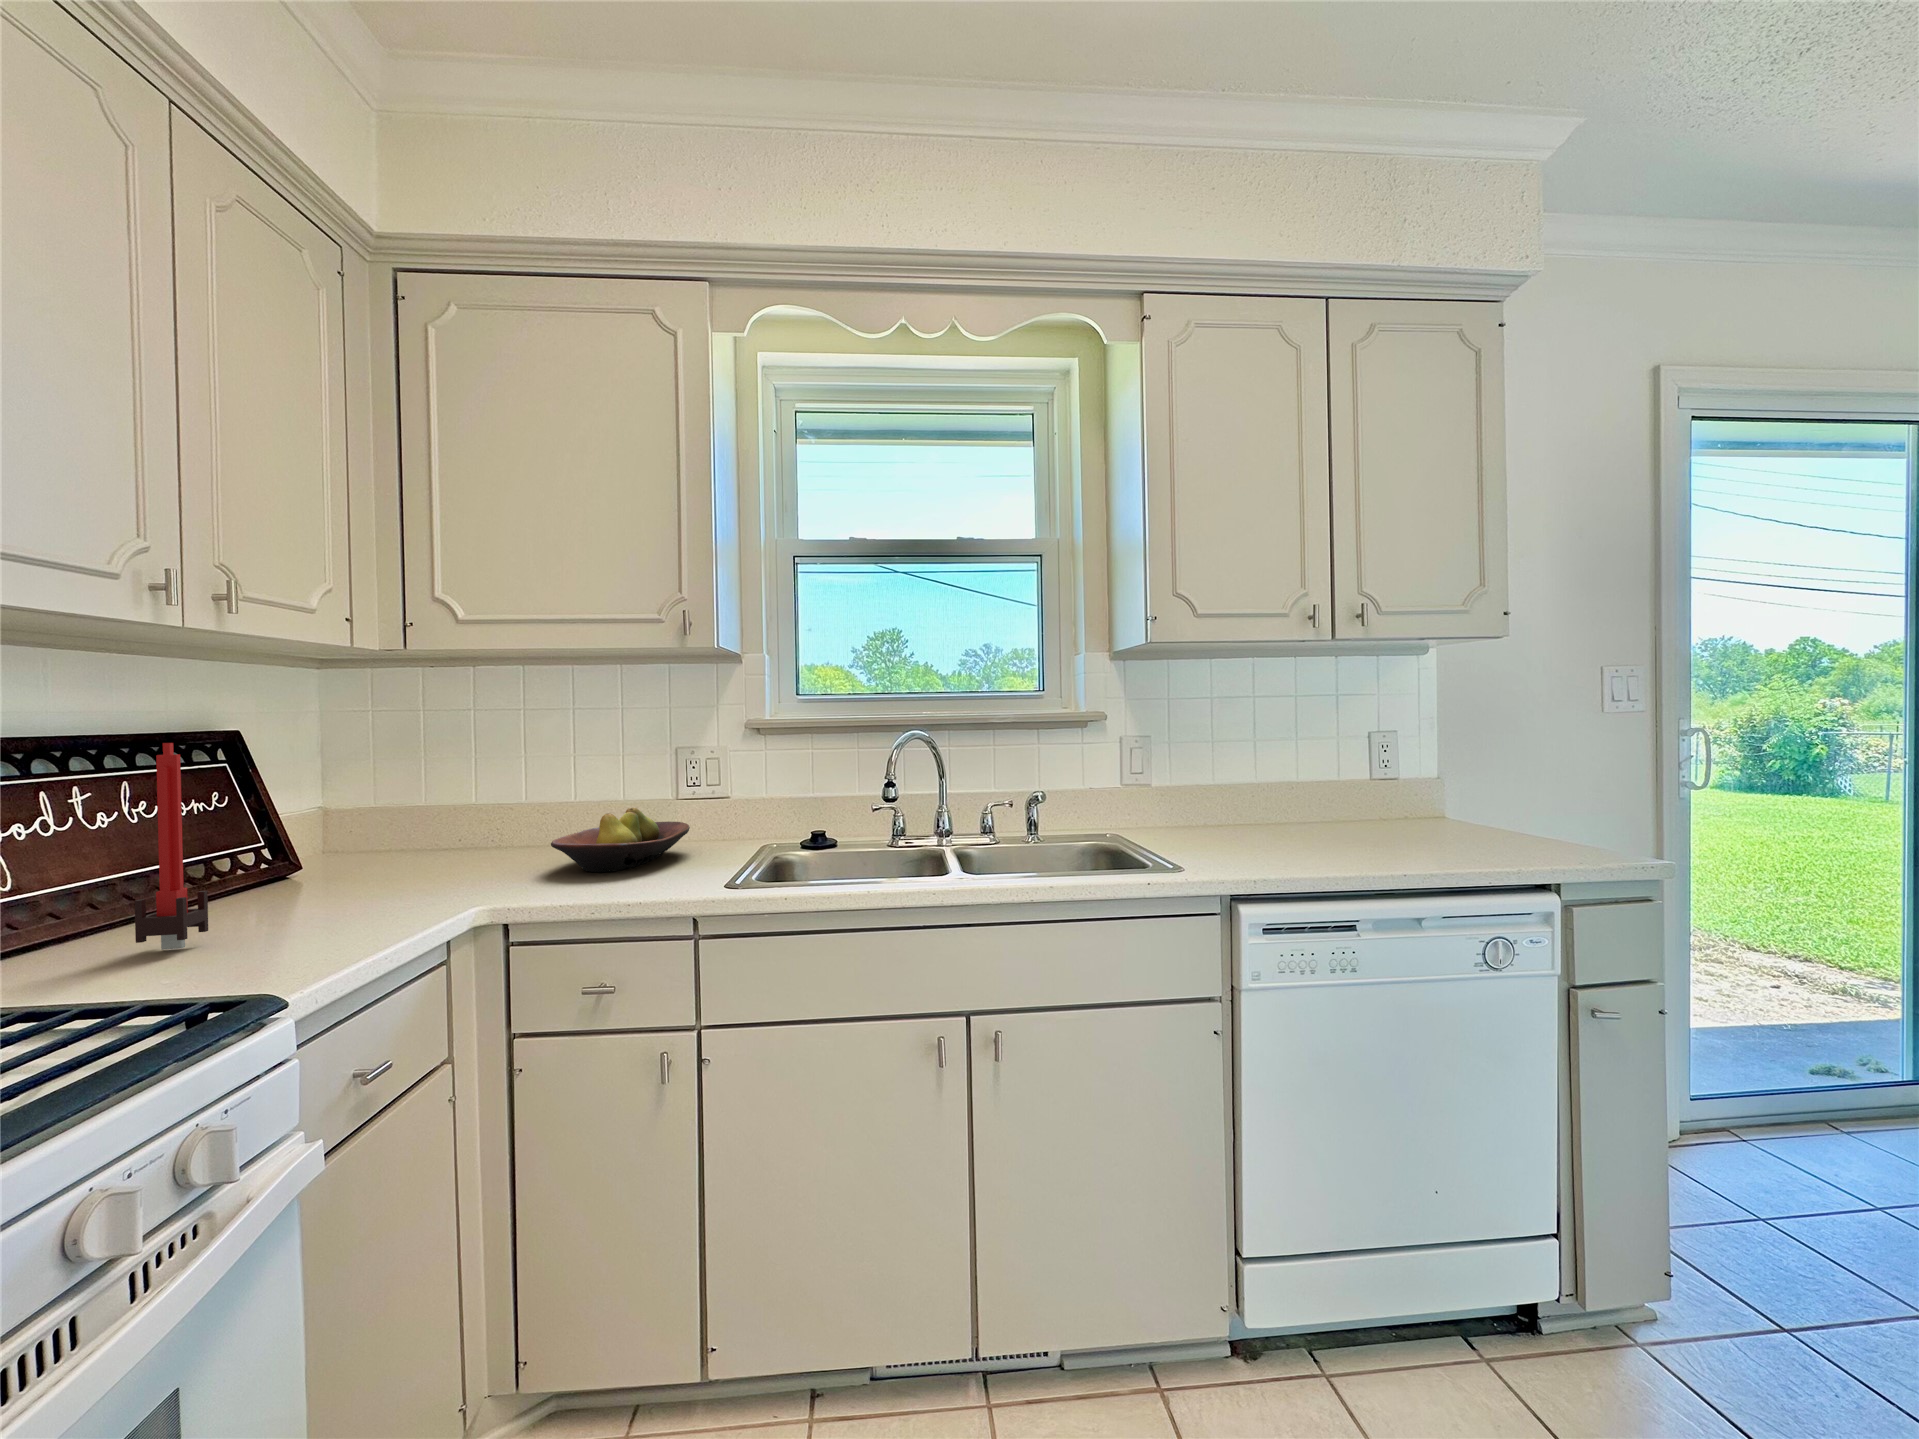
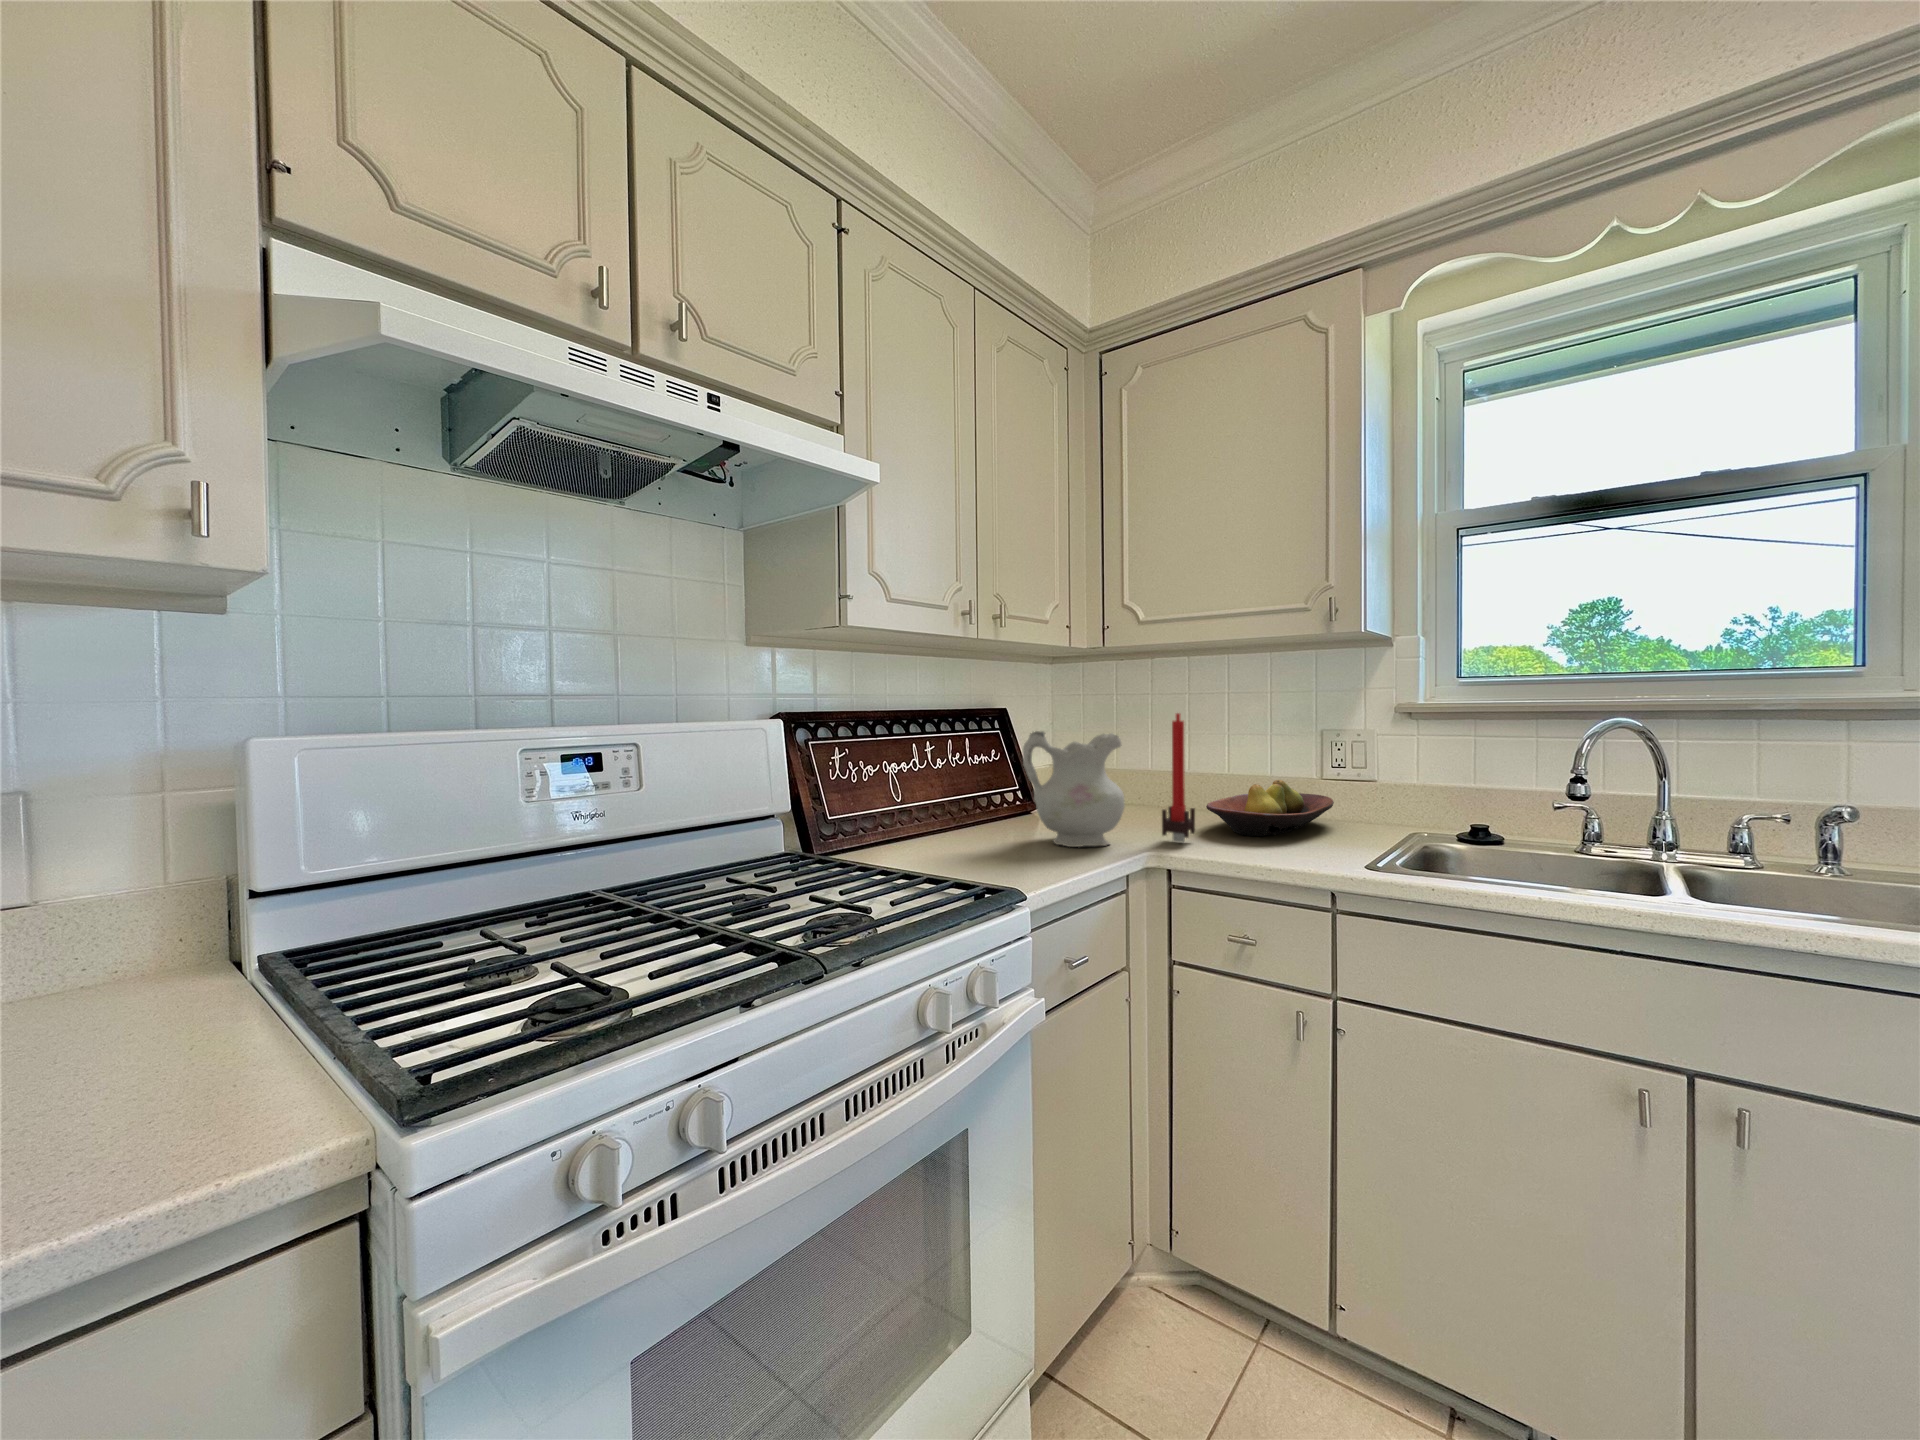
candle: present [135,743,208,950] -> present [1162,713,1195,842]
ceramic pitcher: none [288,758,448,914] -> present [1023,731,1125,847]

